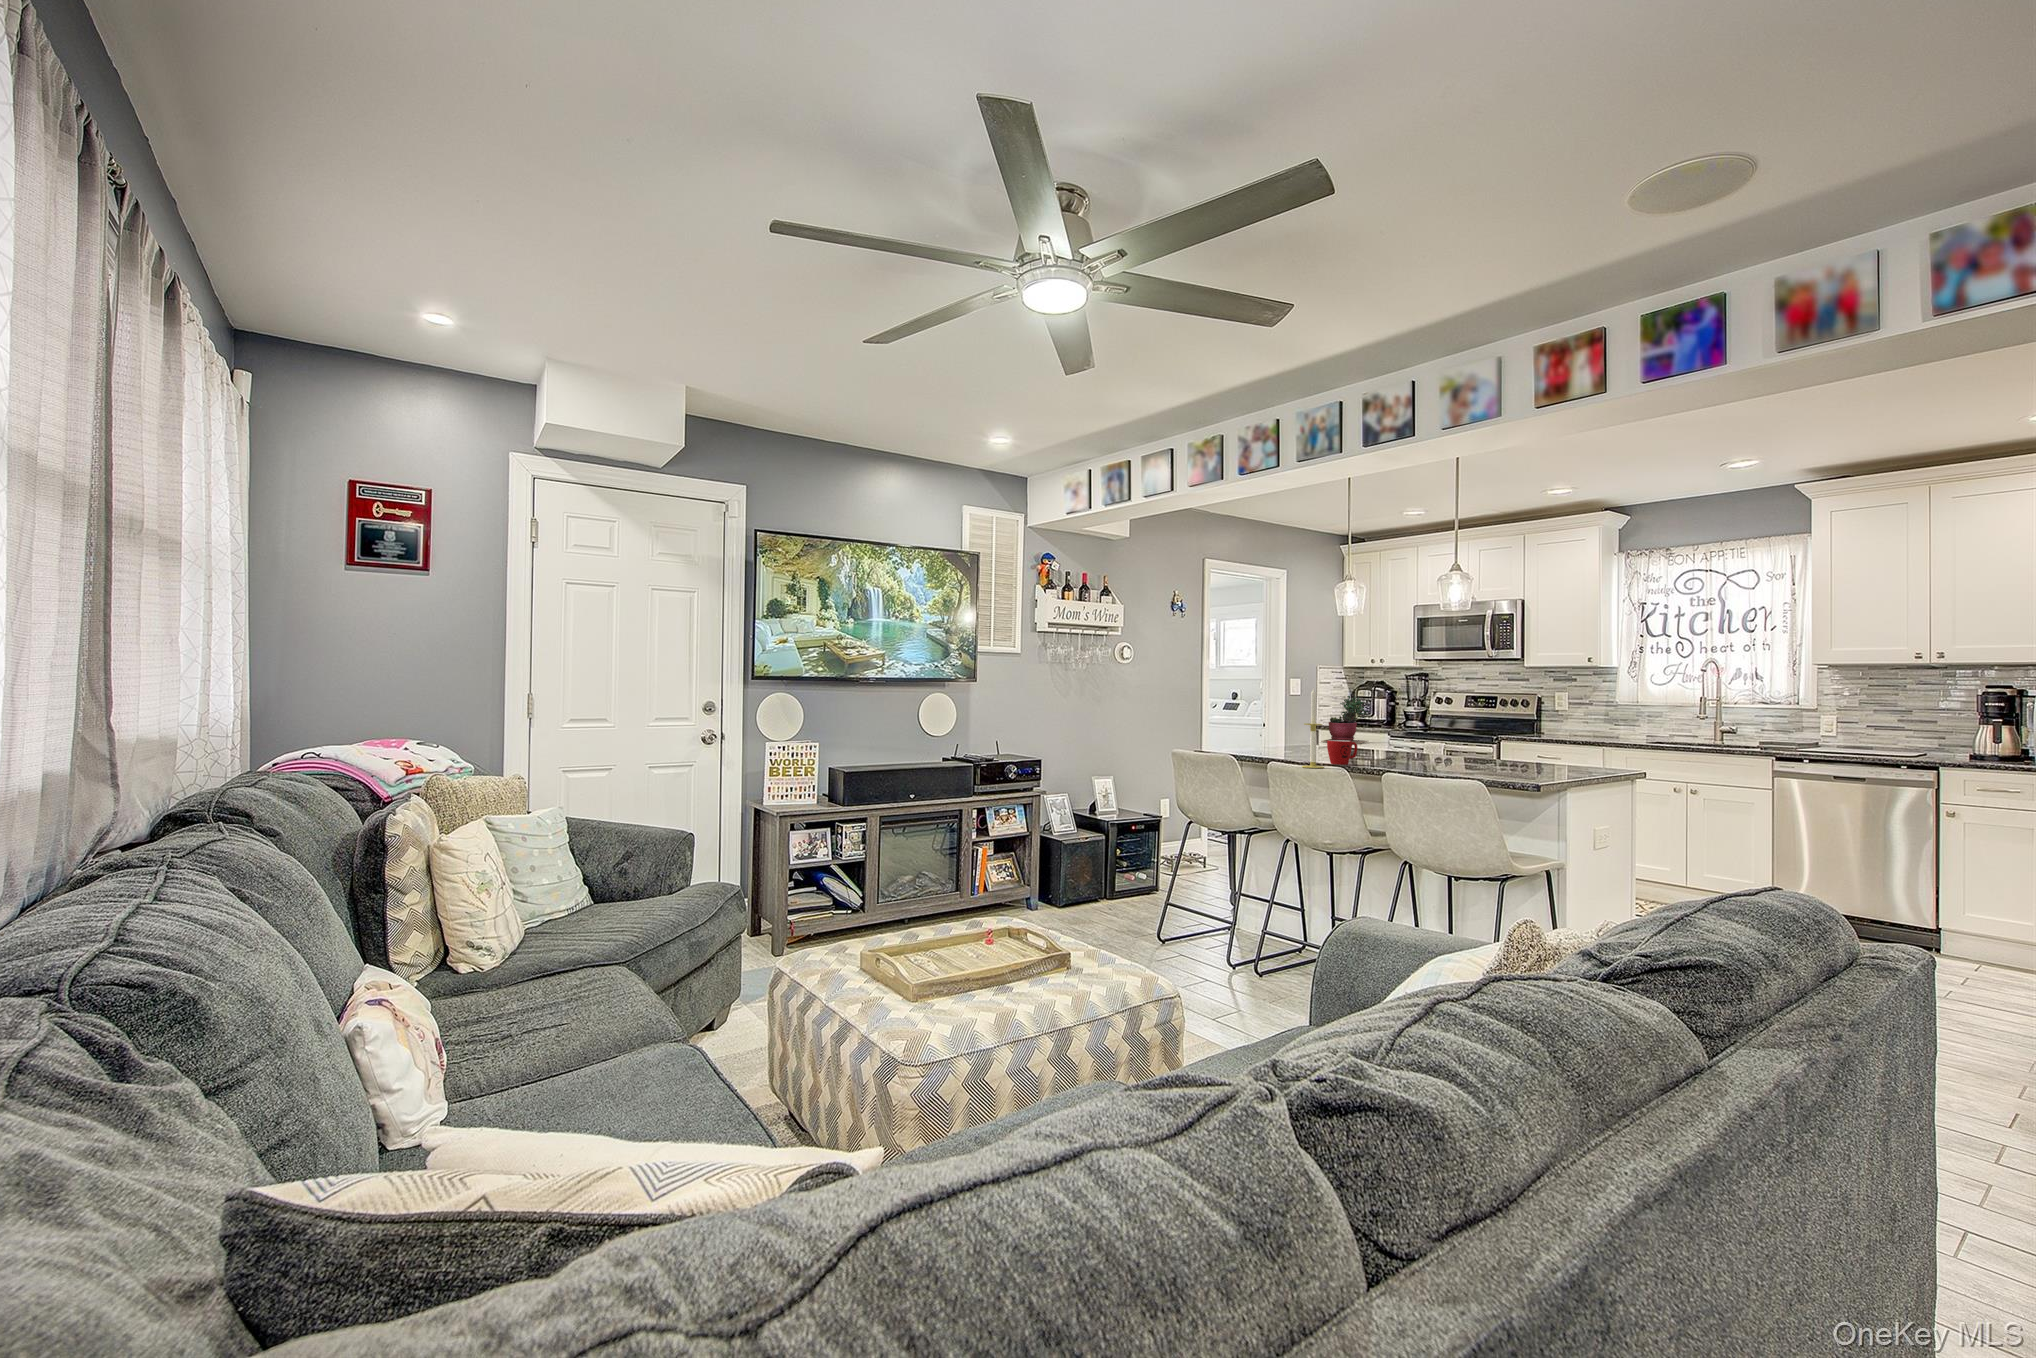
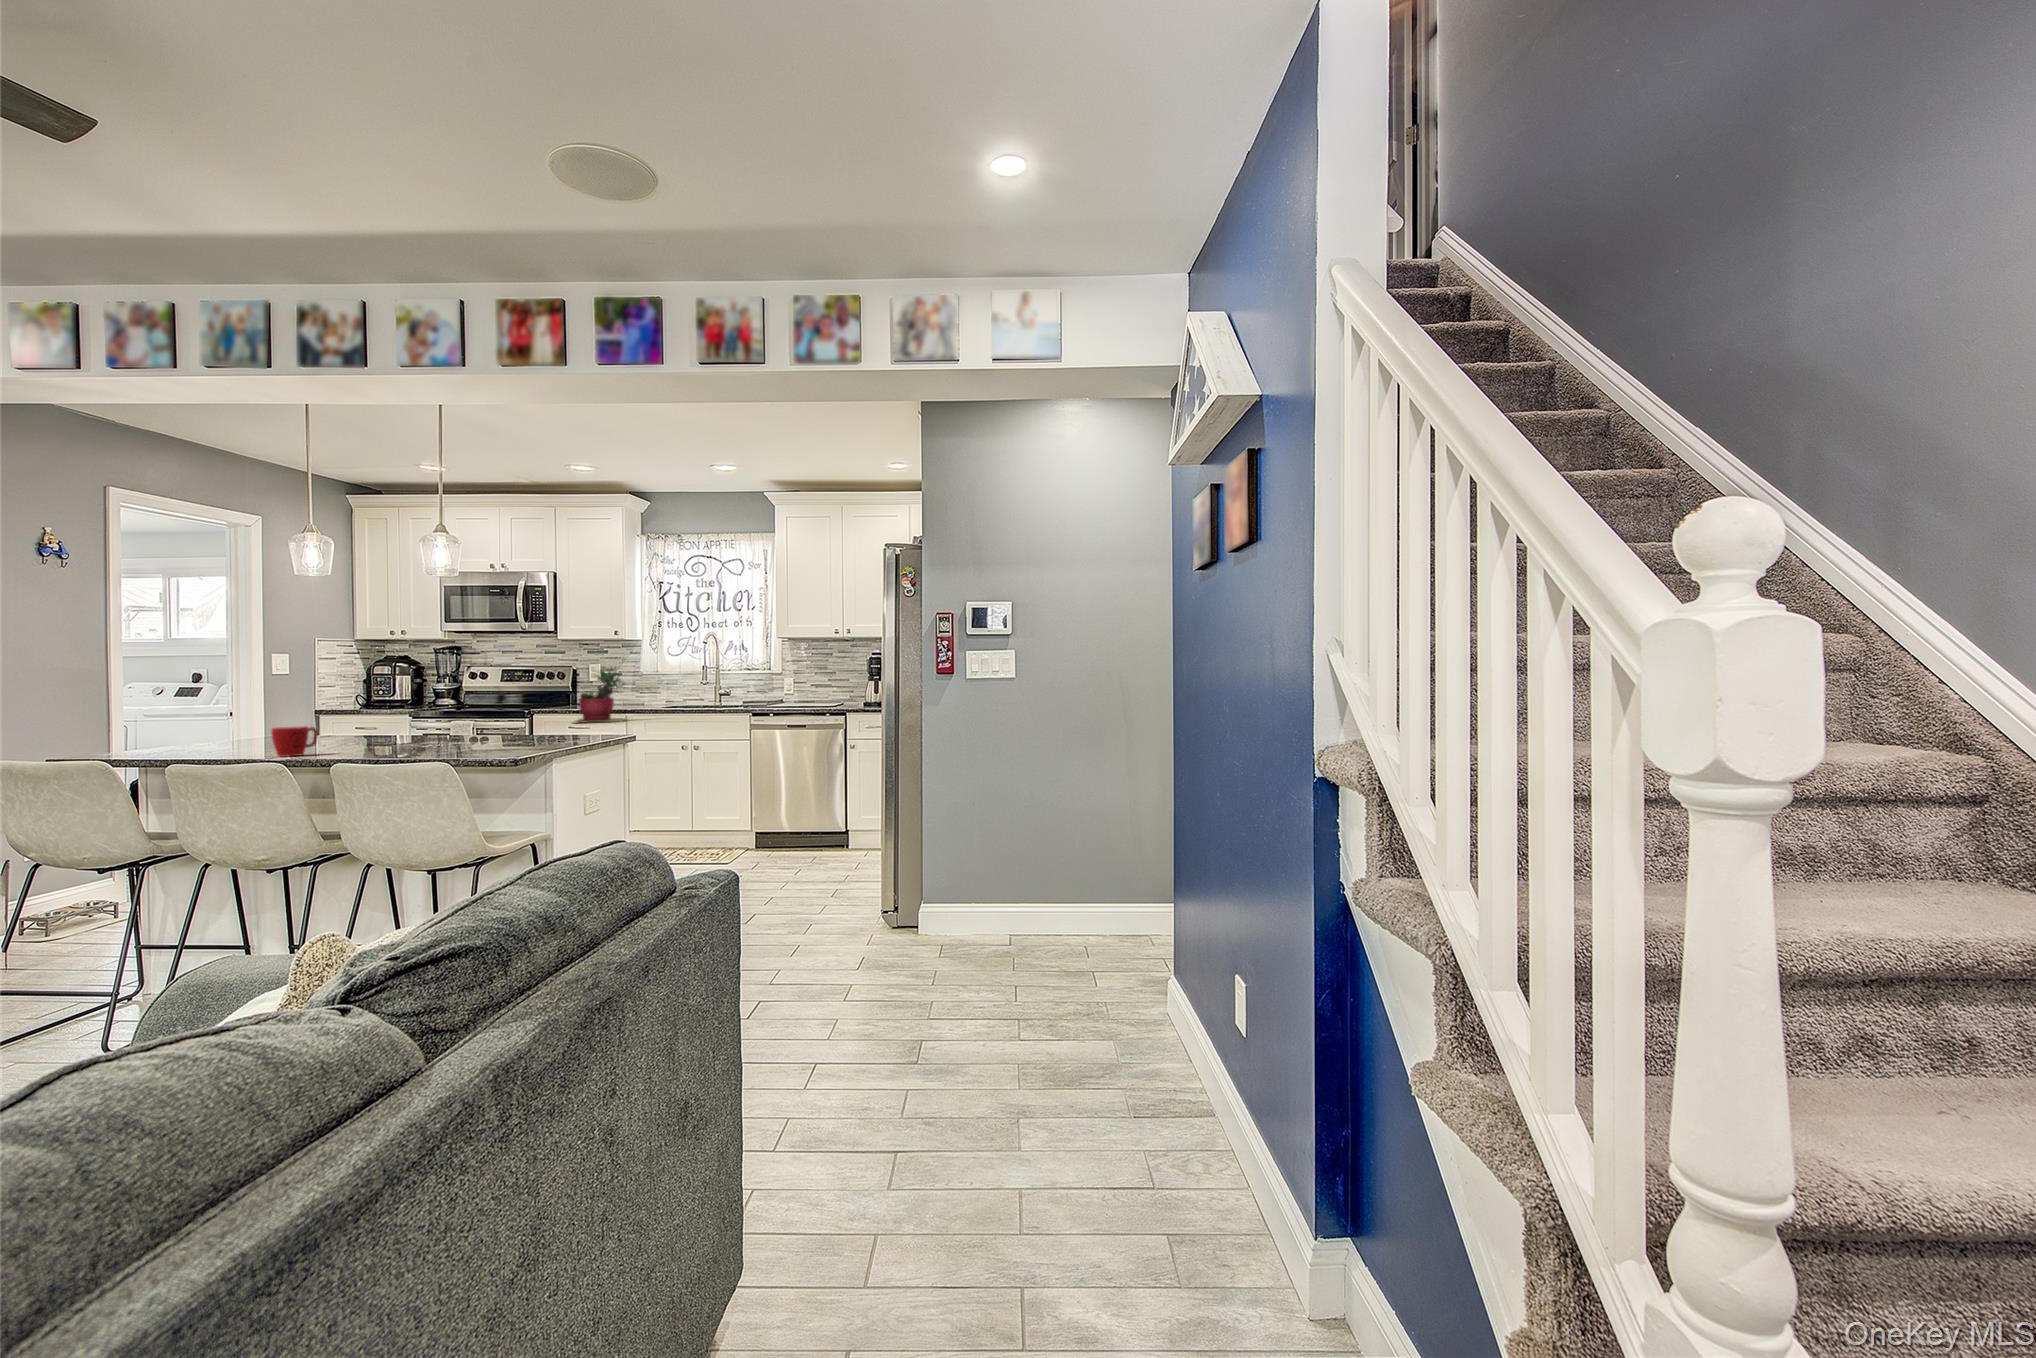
candle: present [1302,689,1324,768] -> none [220,662,256,765]
succulent plant: present [1323,696,1368,744] -> present [575,667,625,723]

